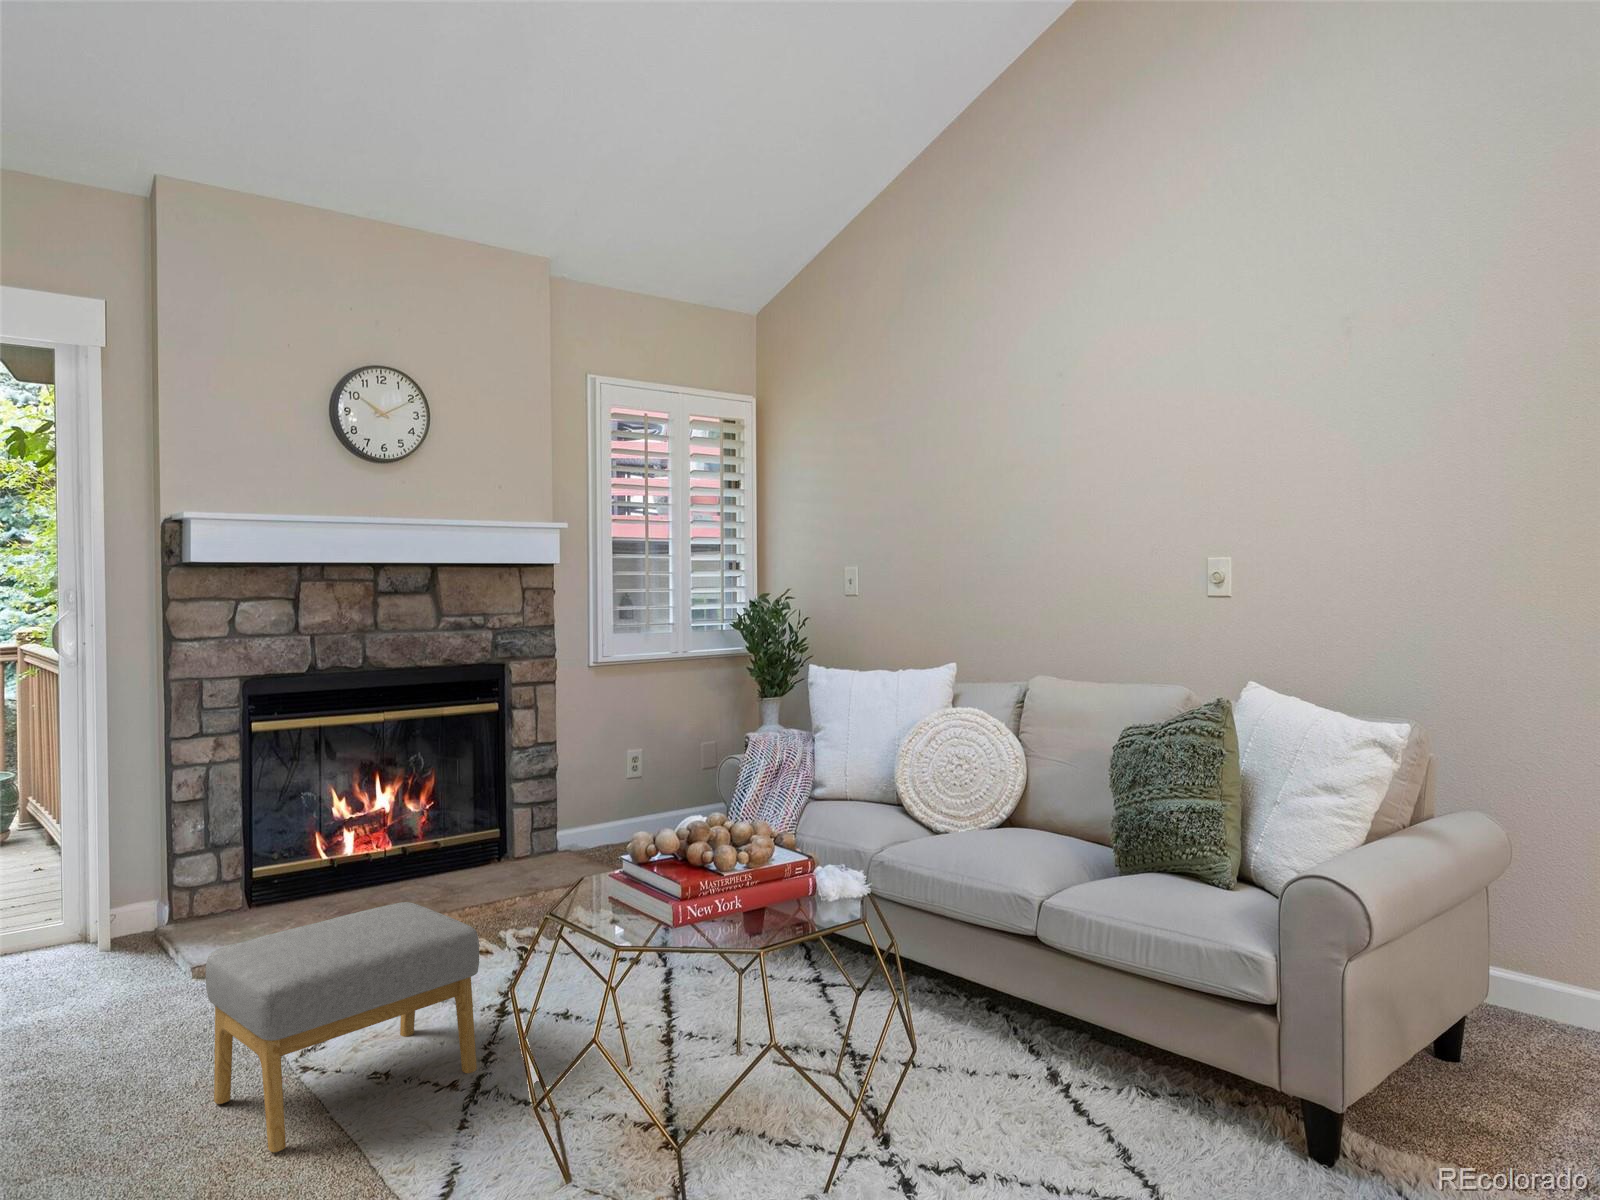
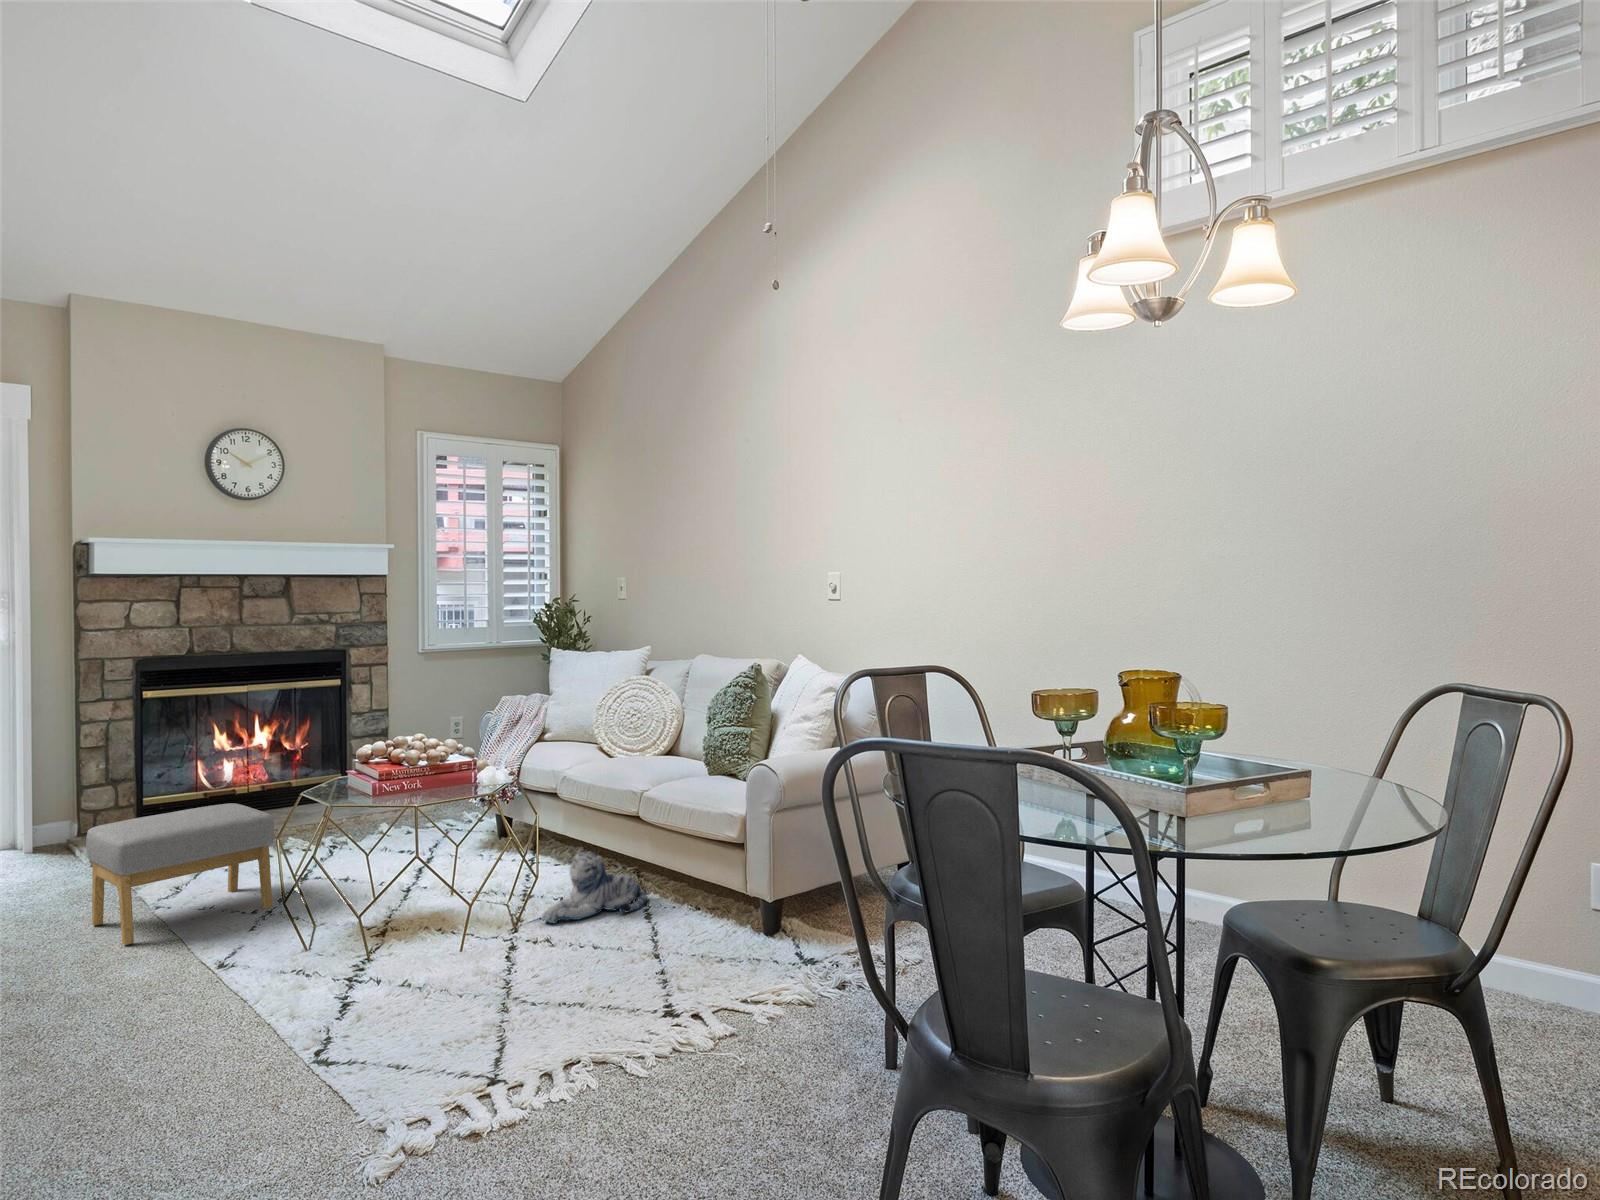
plush toy: none [920,996,1060,1125] -> present [541,850,647,923]

